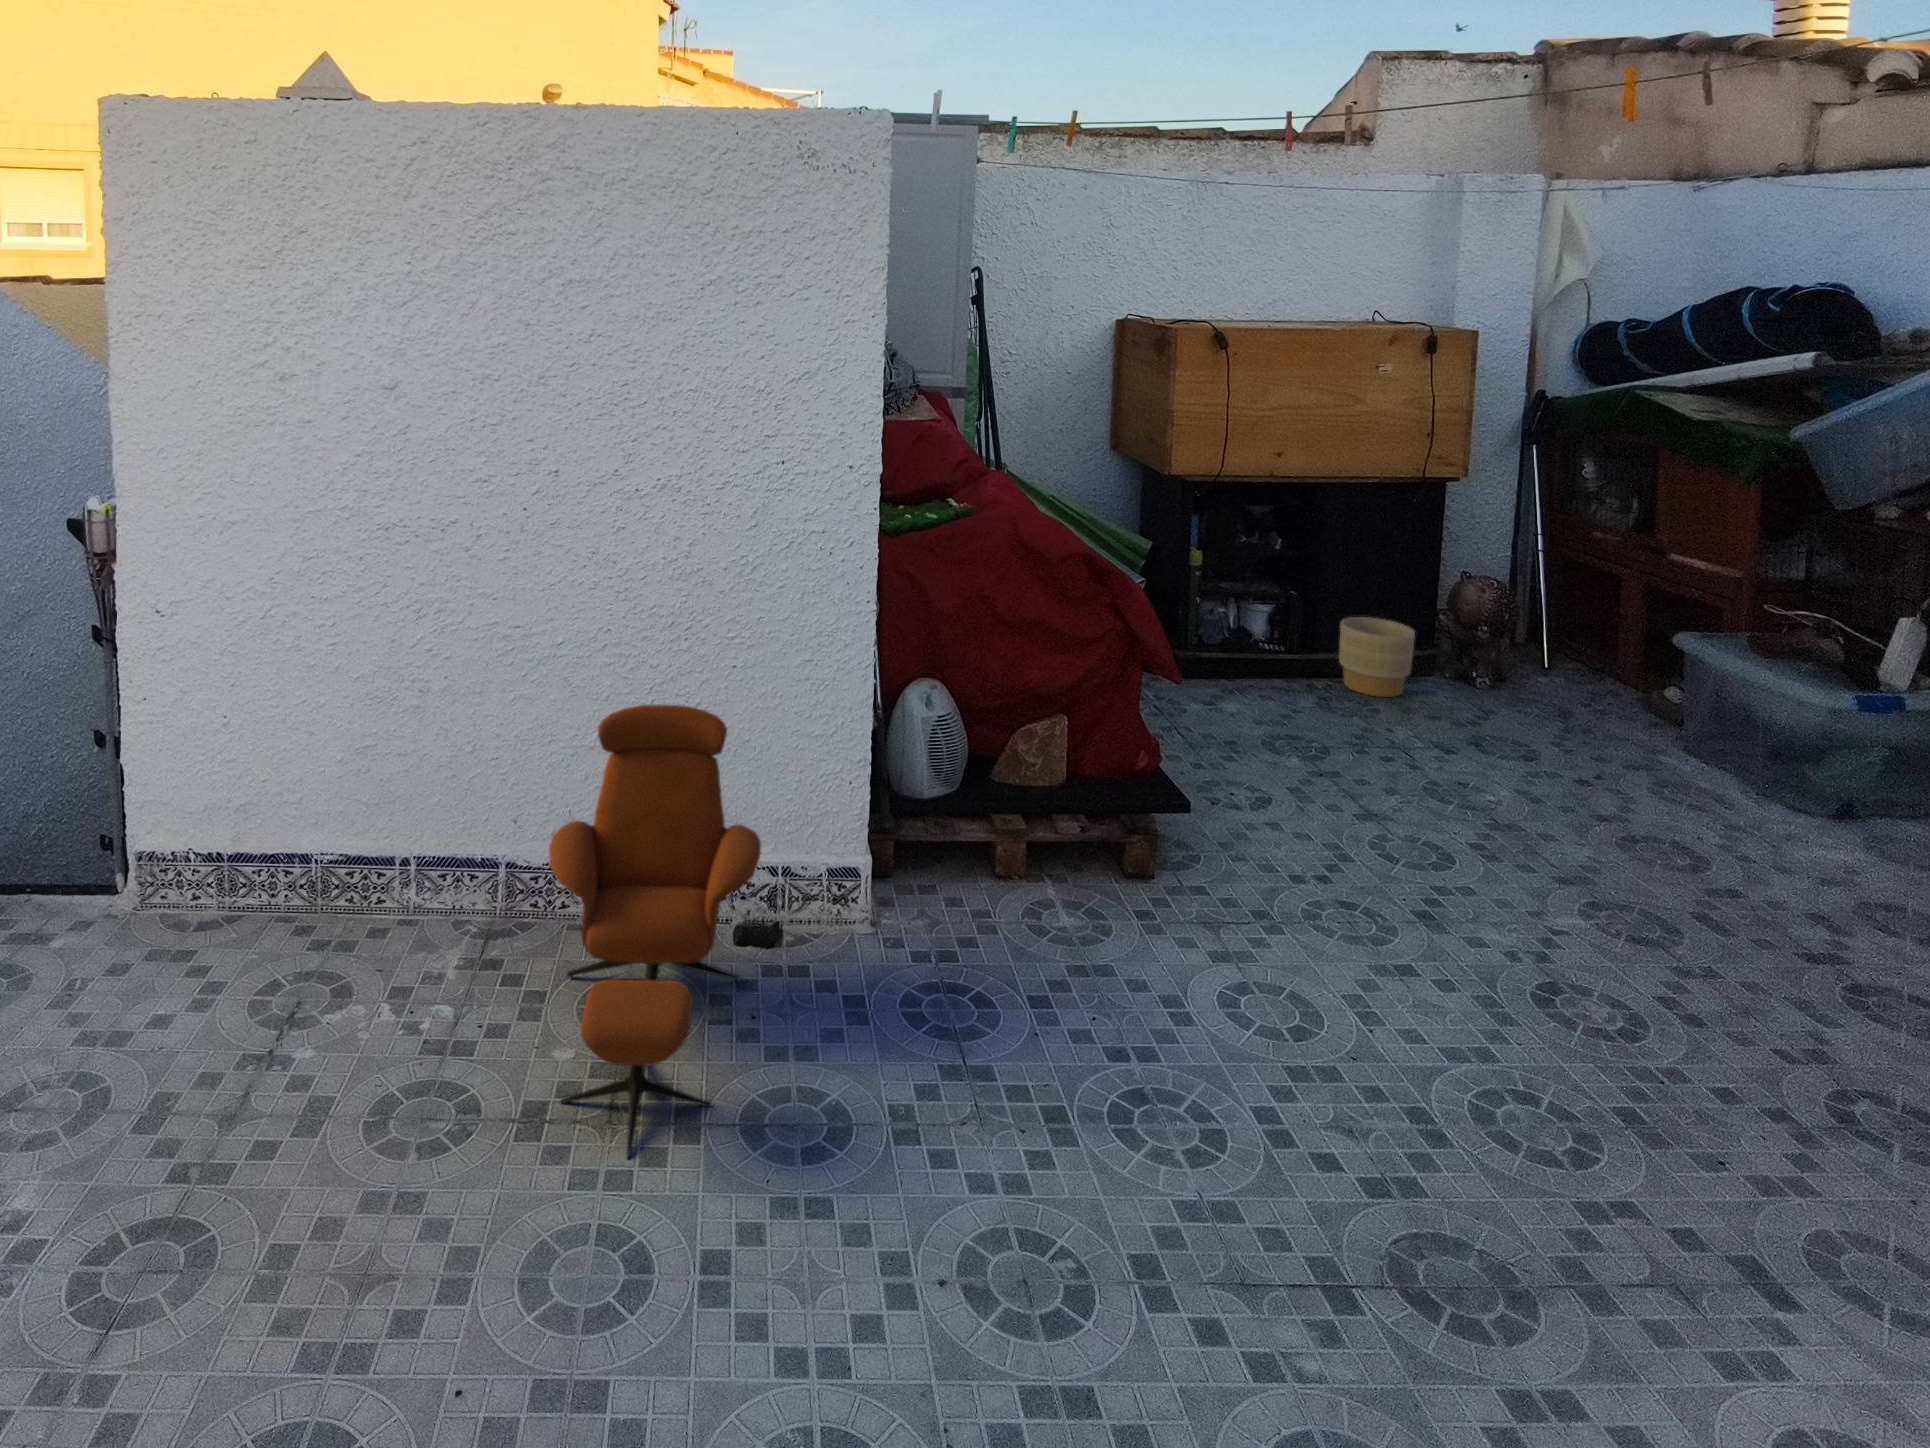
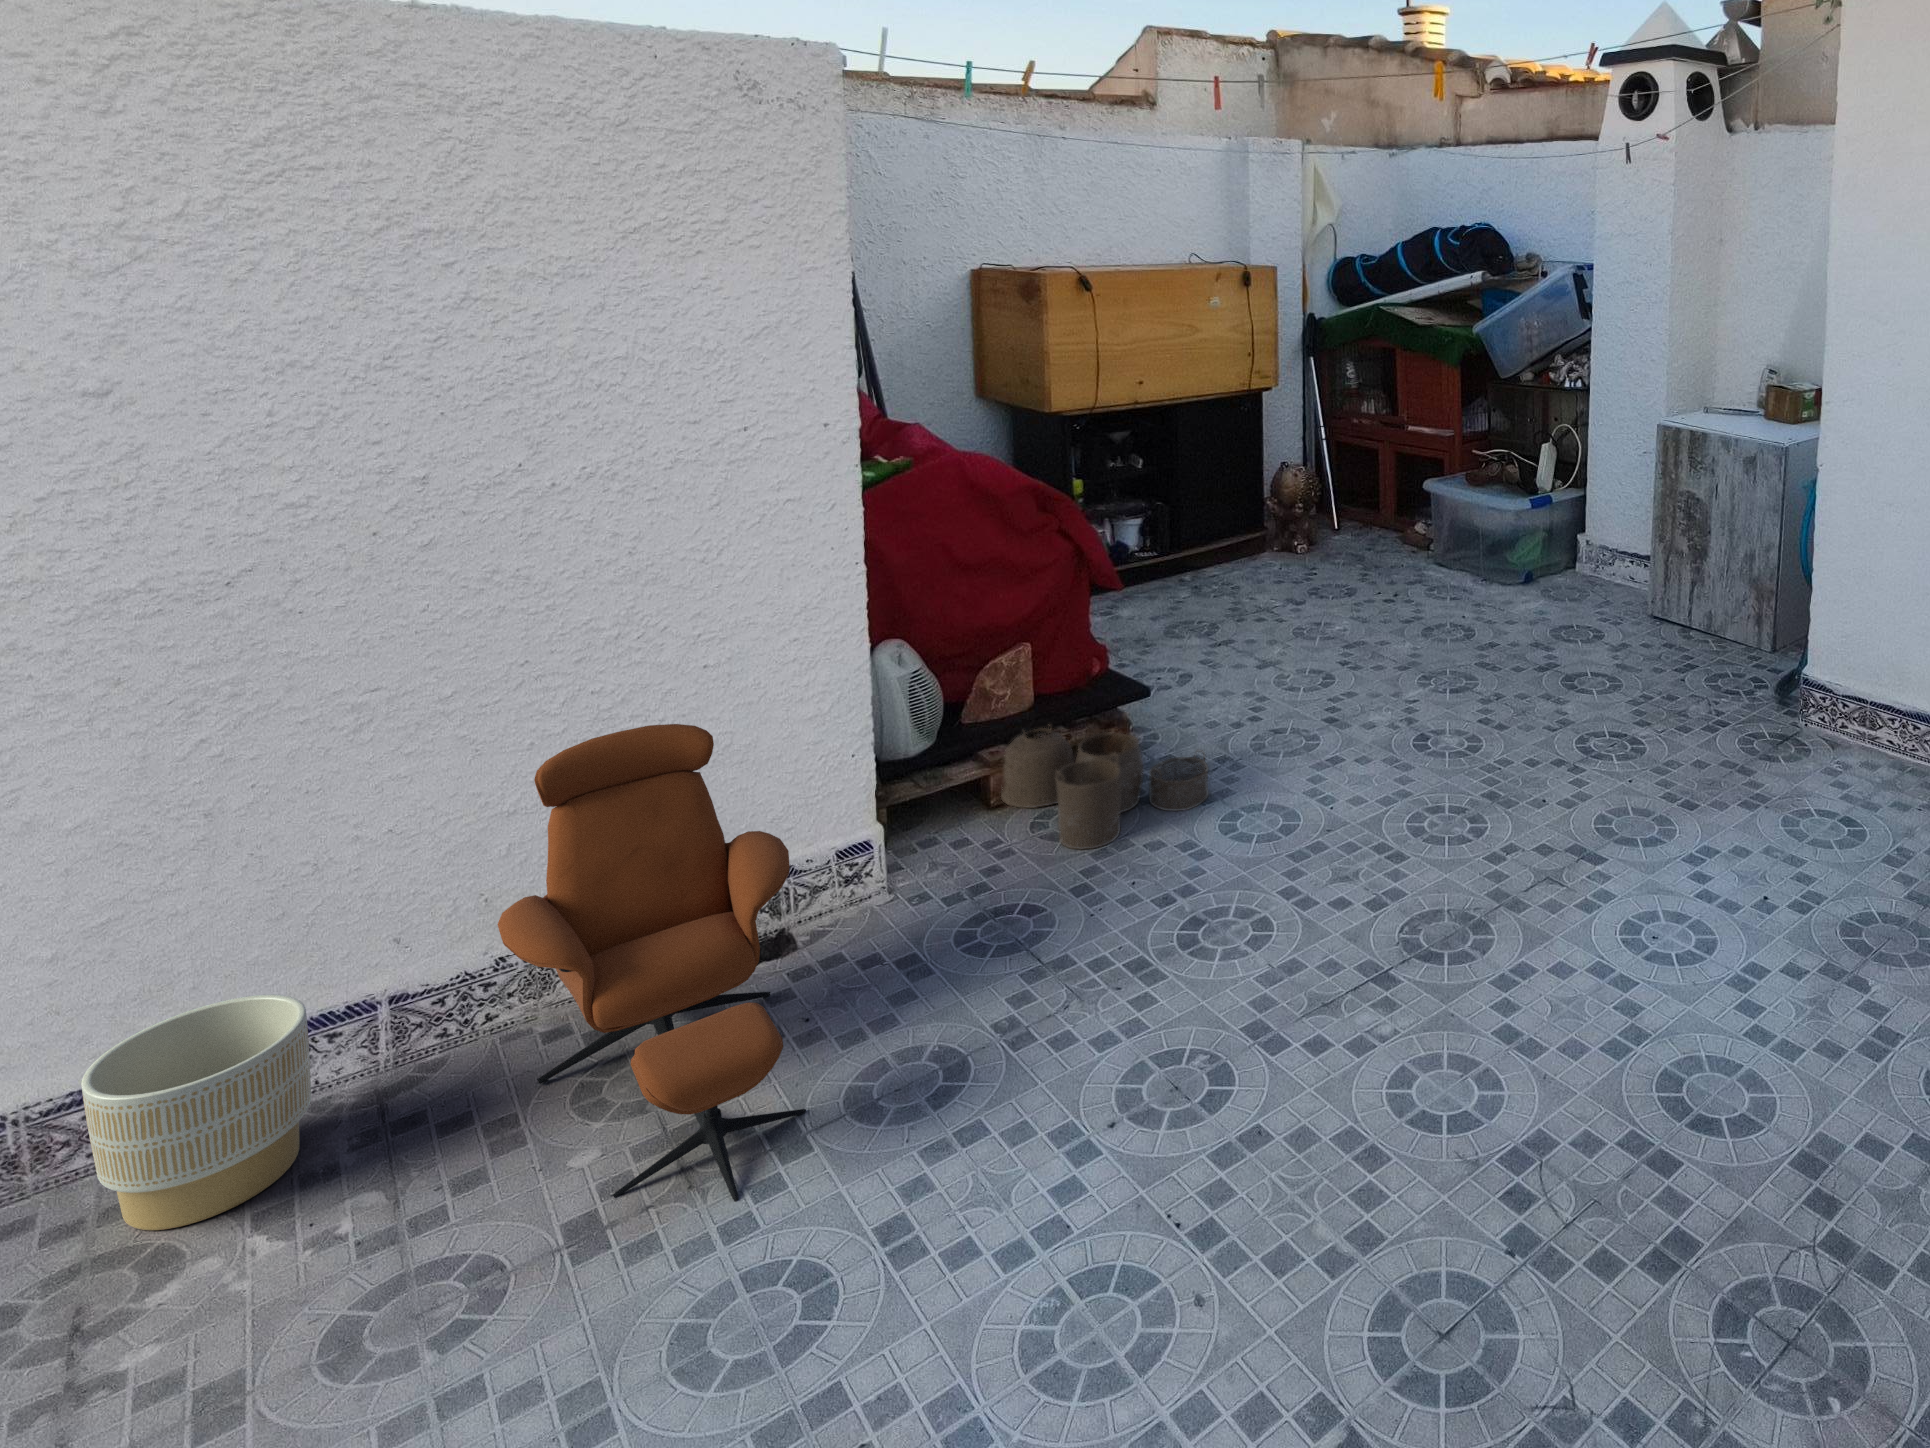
planter: present [1339,617,1415,697] -> present [81,995,311,1230]
woven basket: none [1010,804,1227,962] -> present [1001,725,1209,850]

